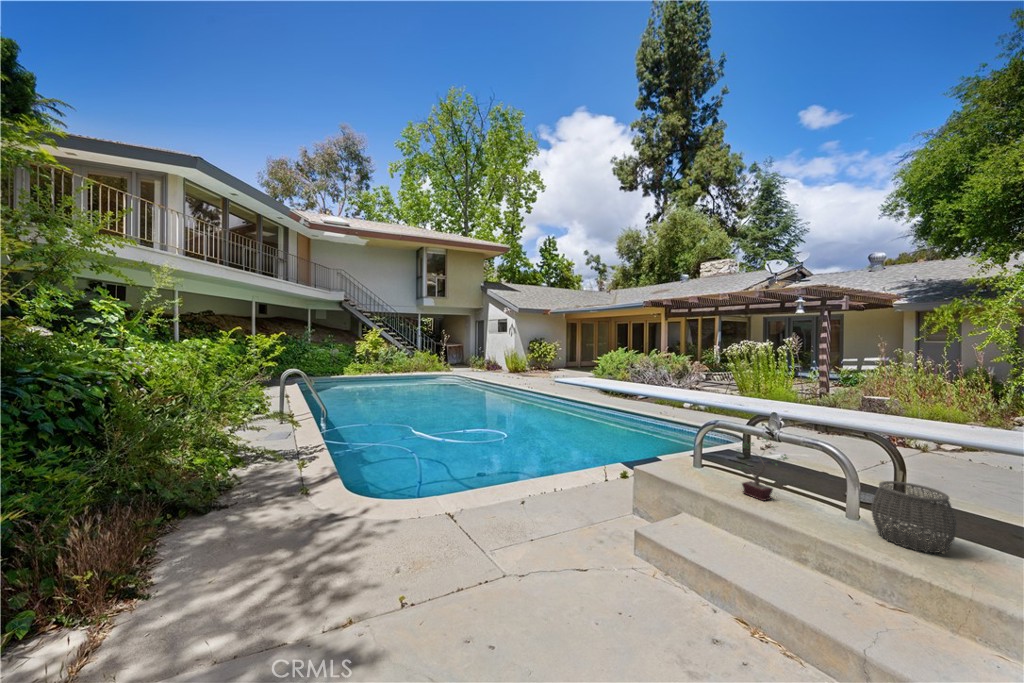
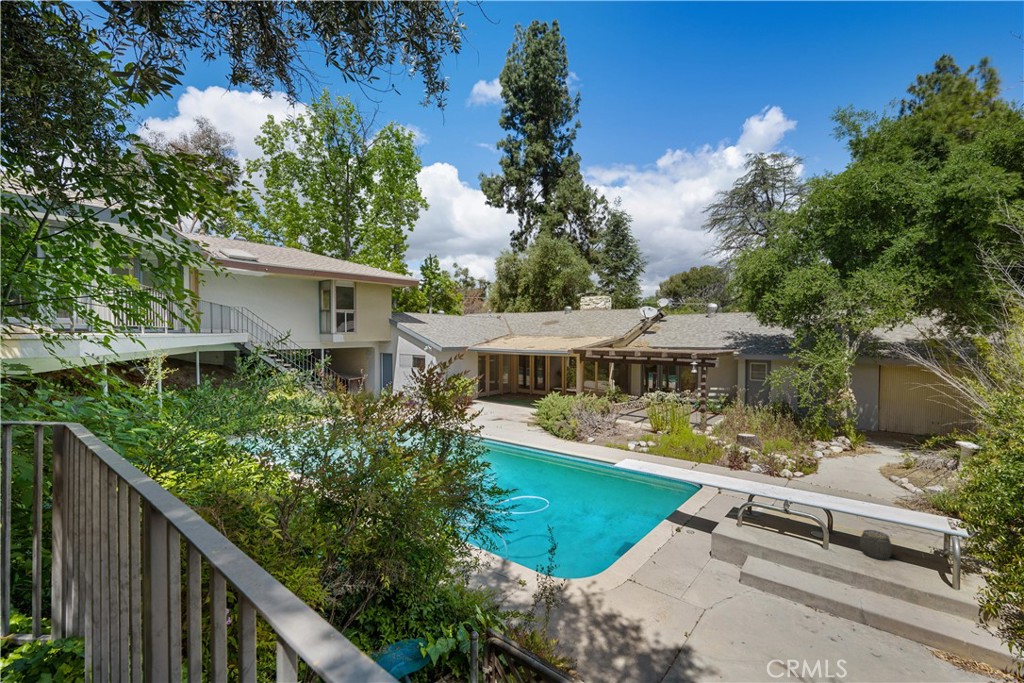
potted plant: present [737,436,788,501] -> none [793,512,827,545]

